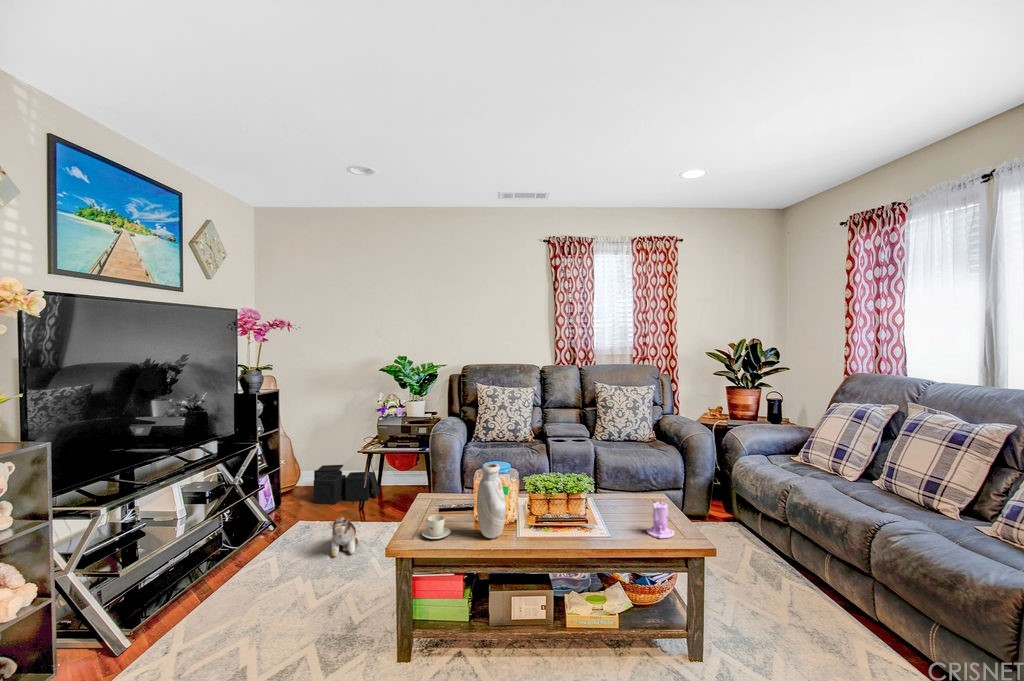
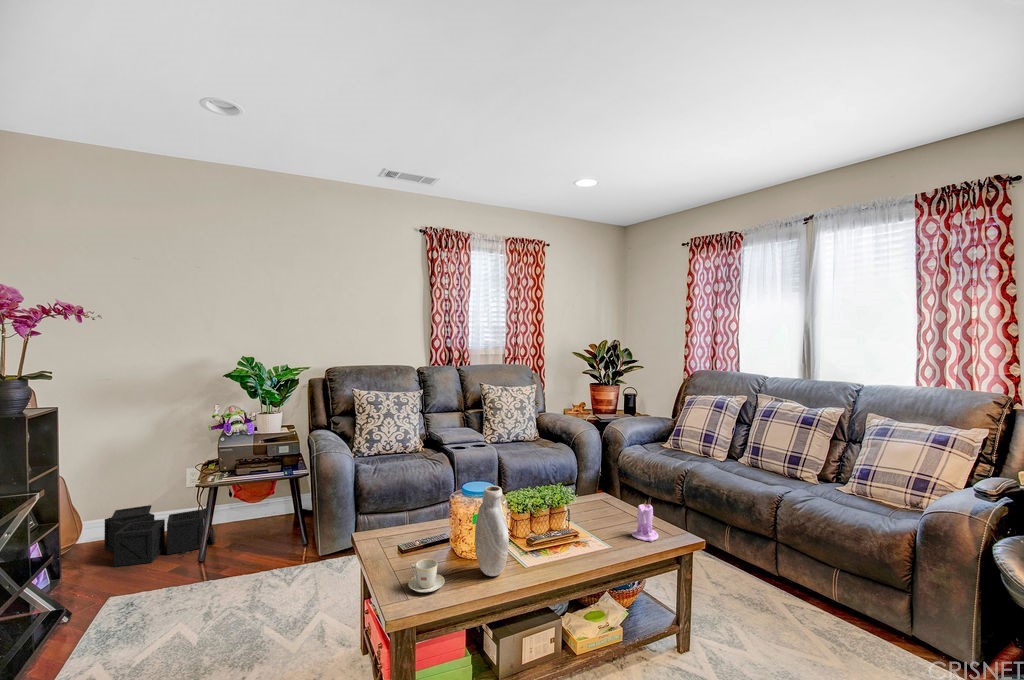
plush toy: present [330,517,358,557] -> none [188,582,228,641]

